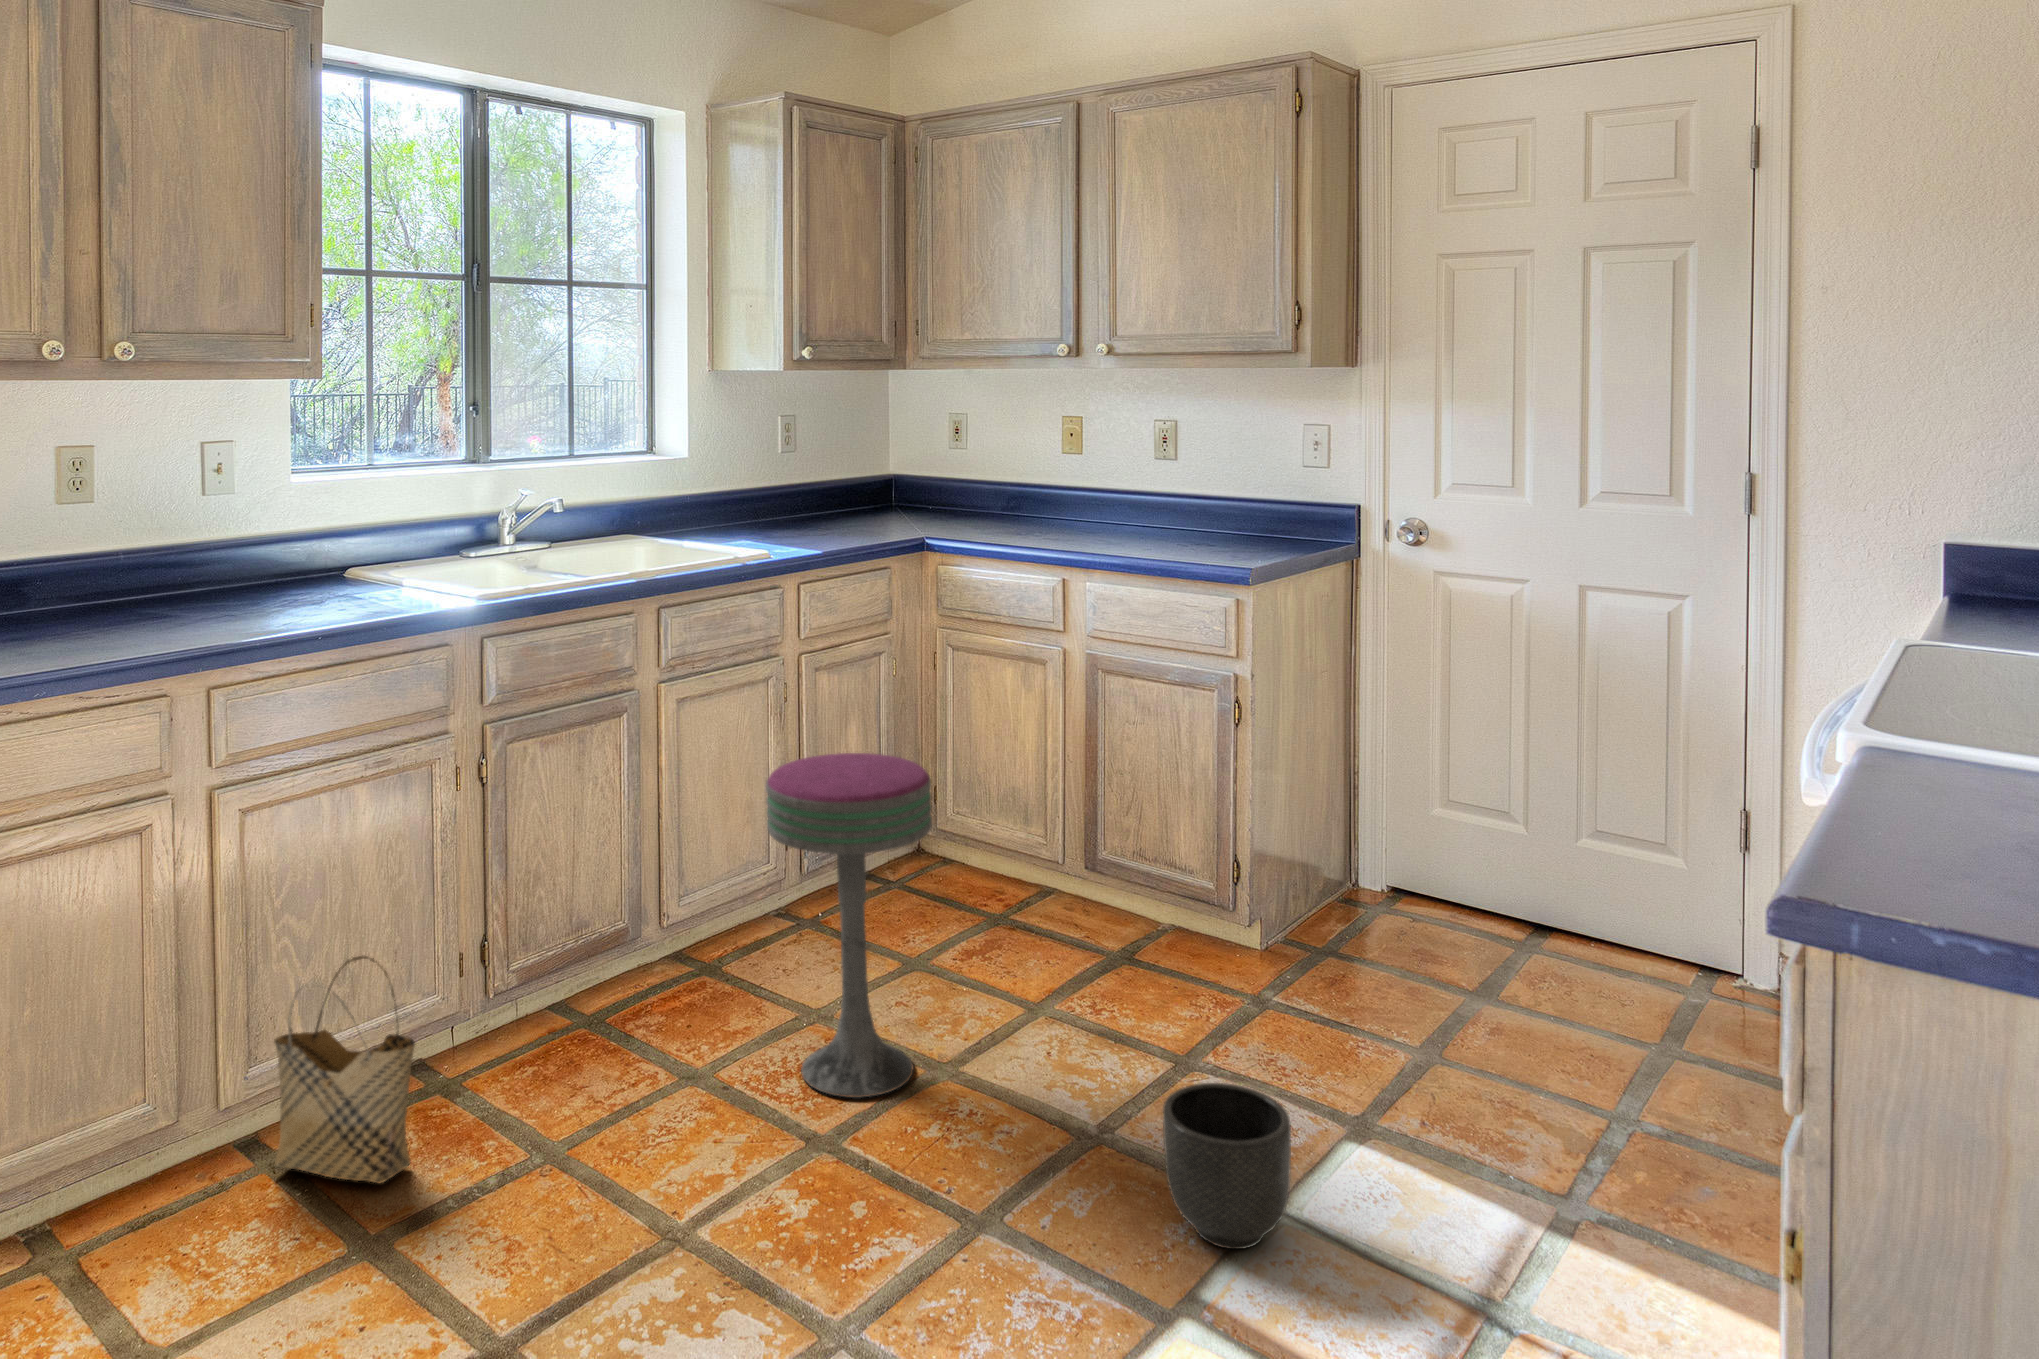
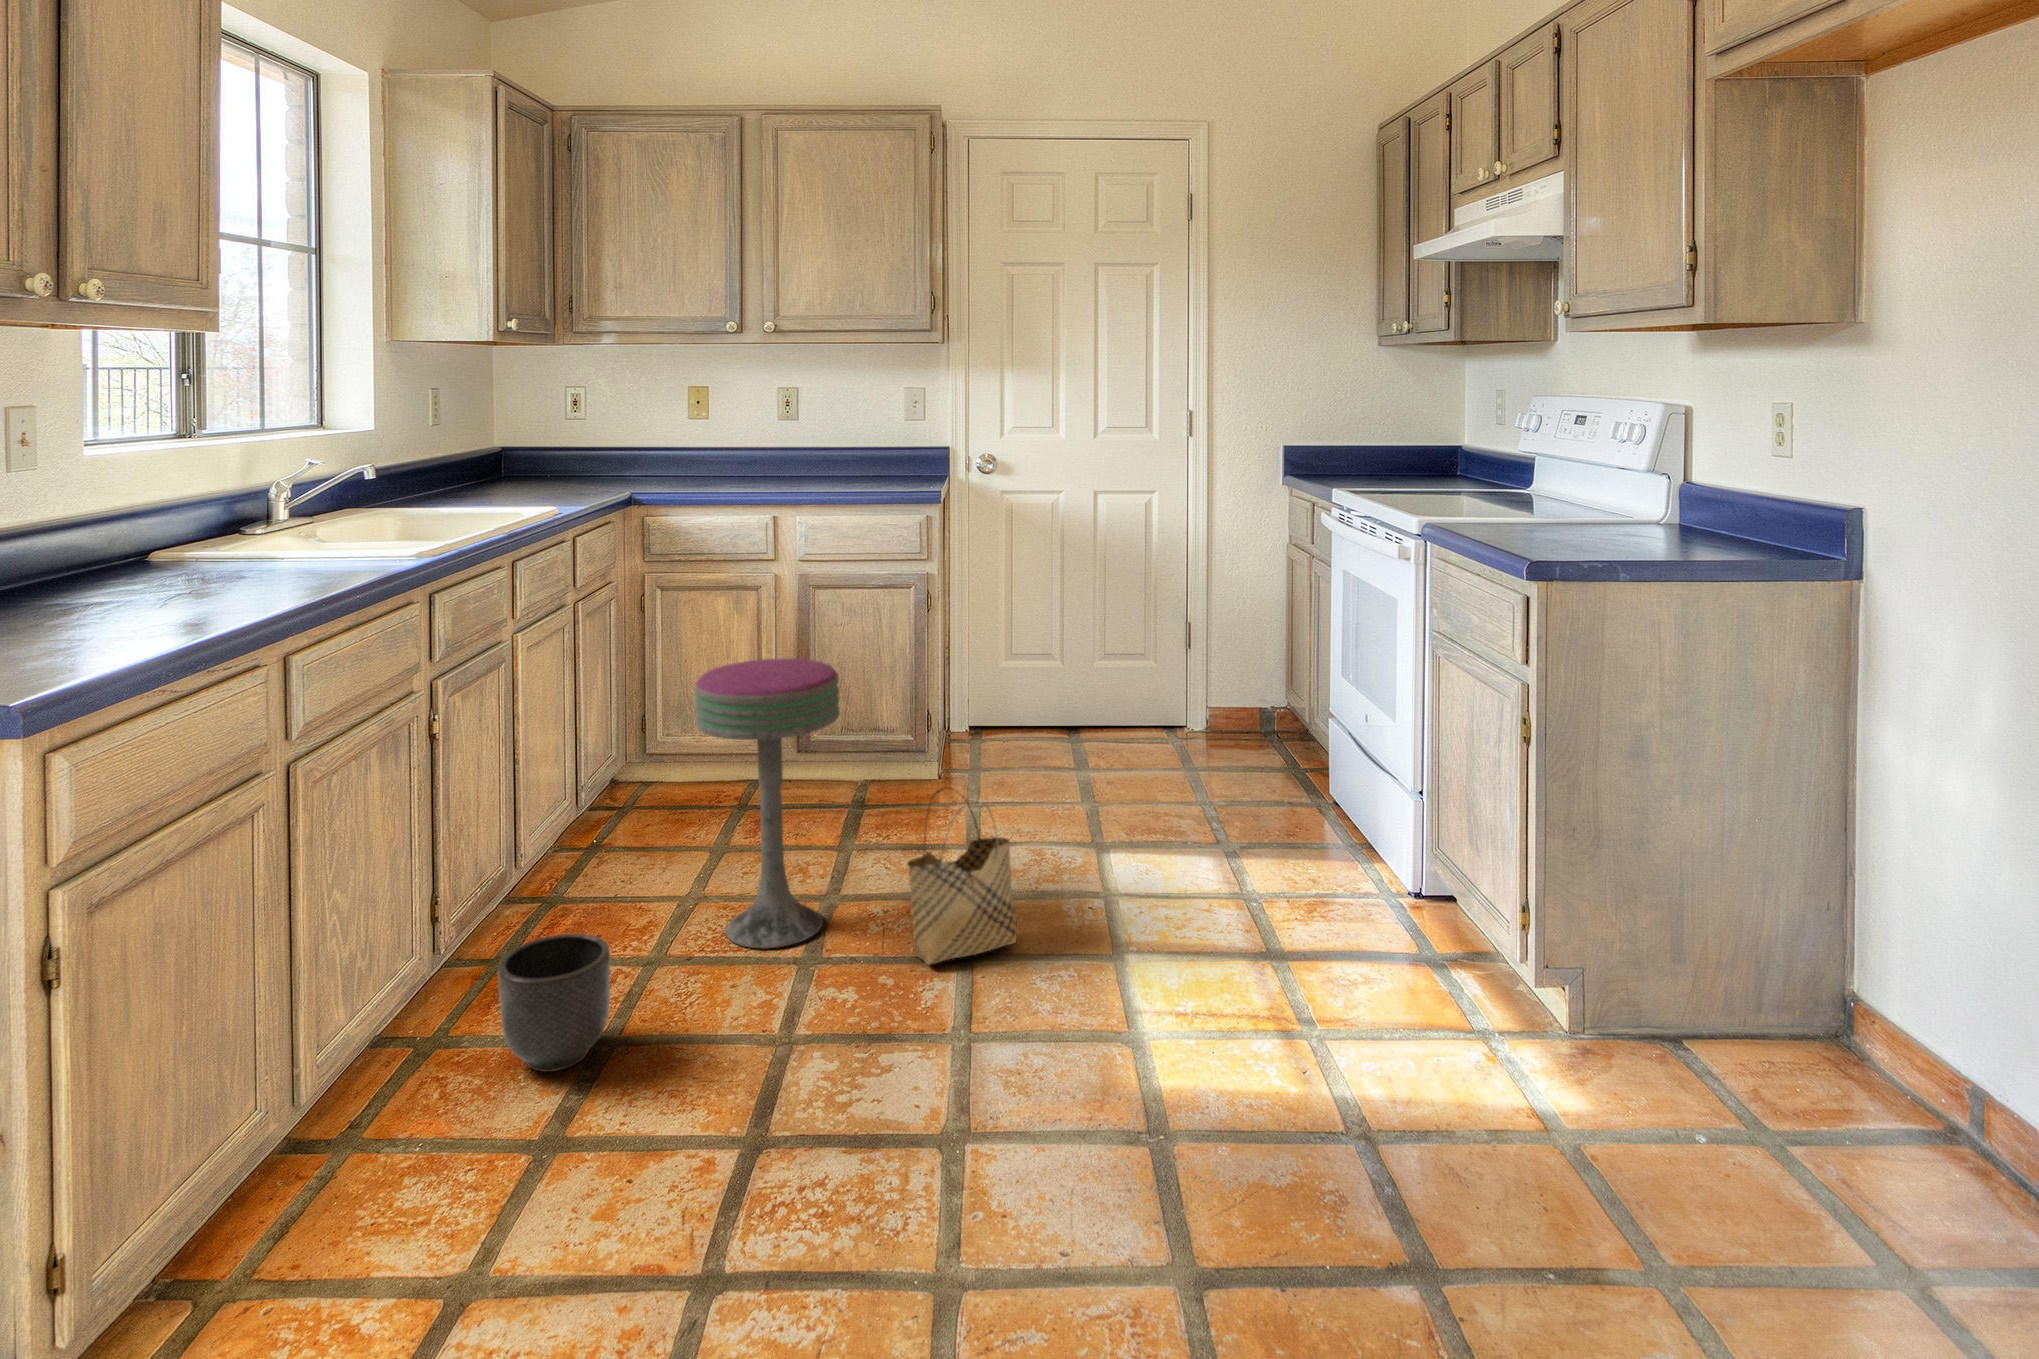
woven basket: present [274,956,415,1183] -> present [908,787,1017,965]
planter: present [1163,1083,1291,1249] -> present [498,934,611,1072]

